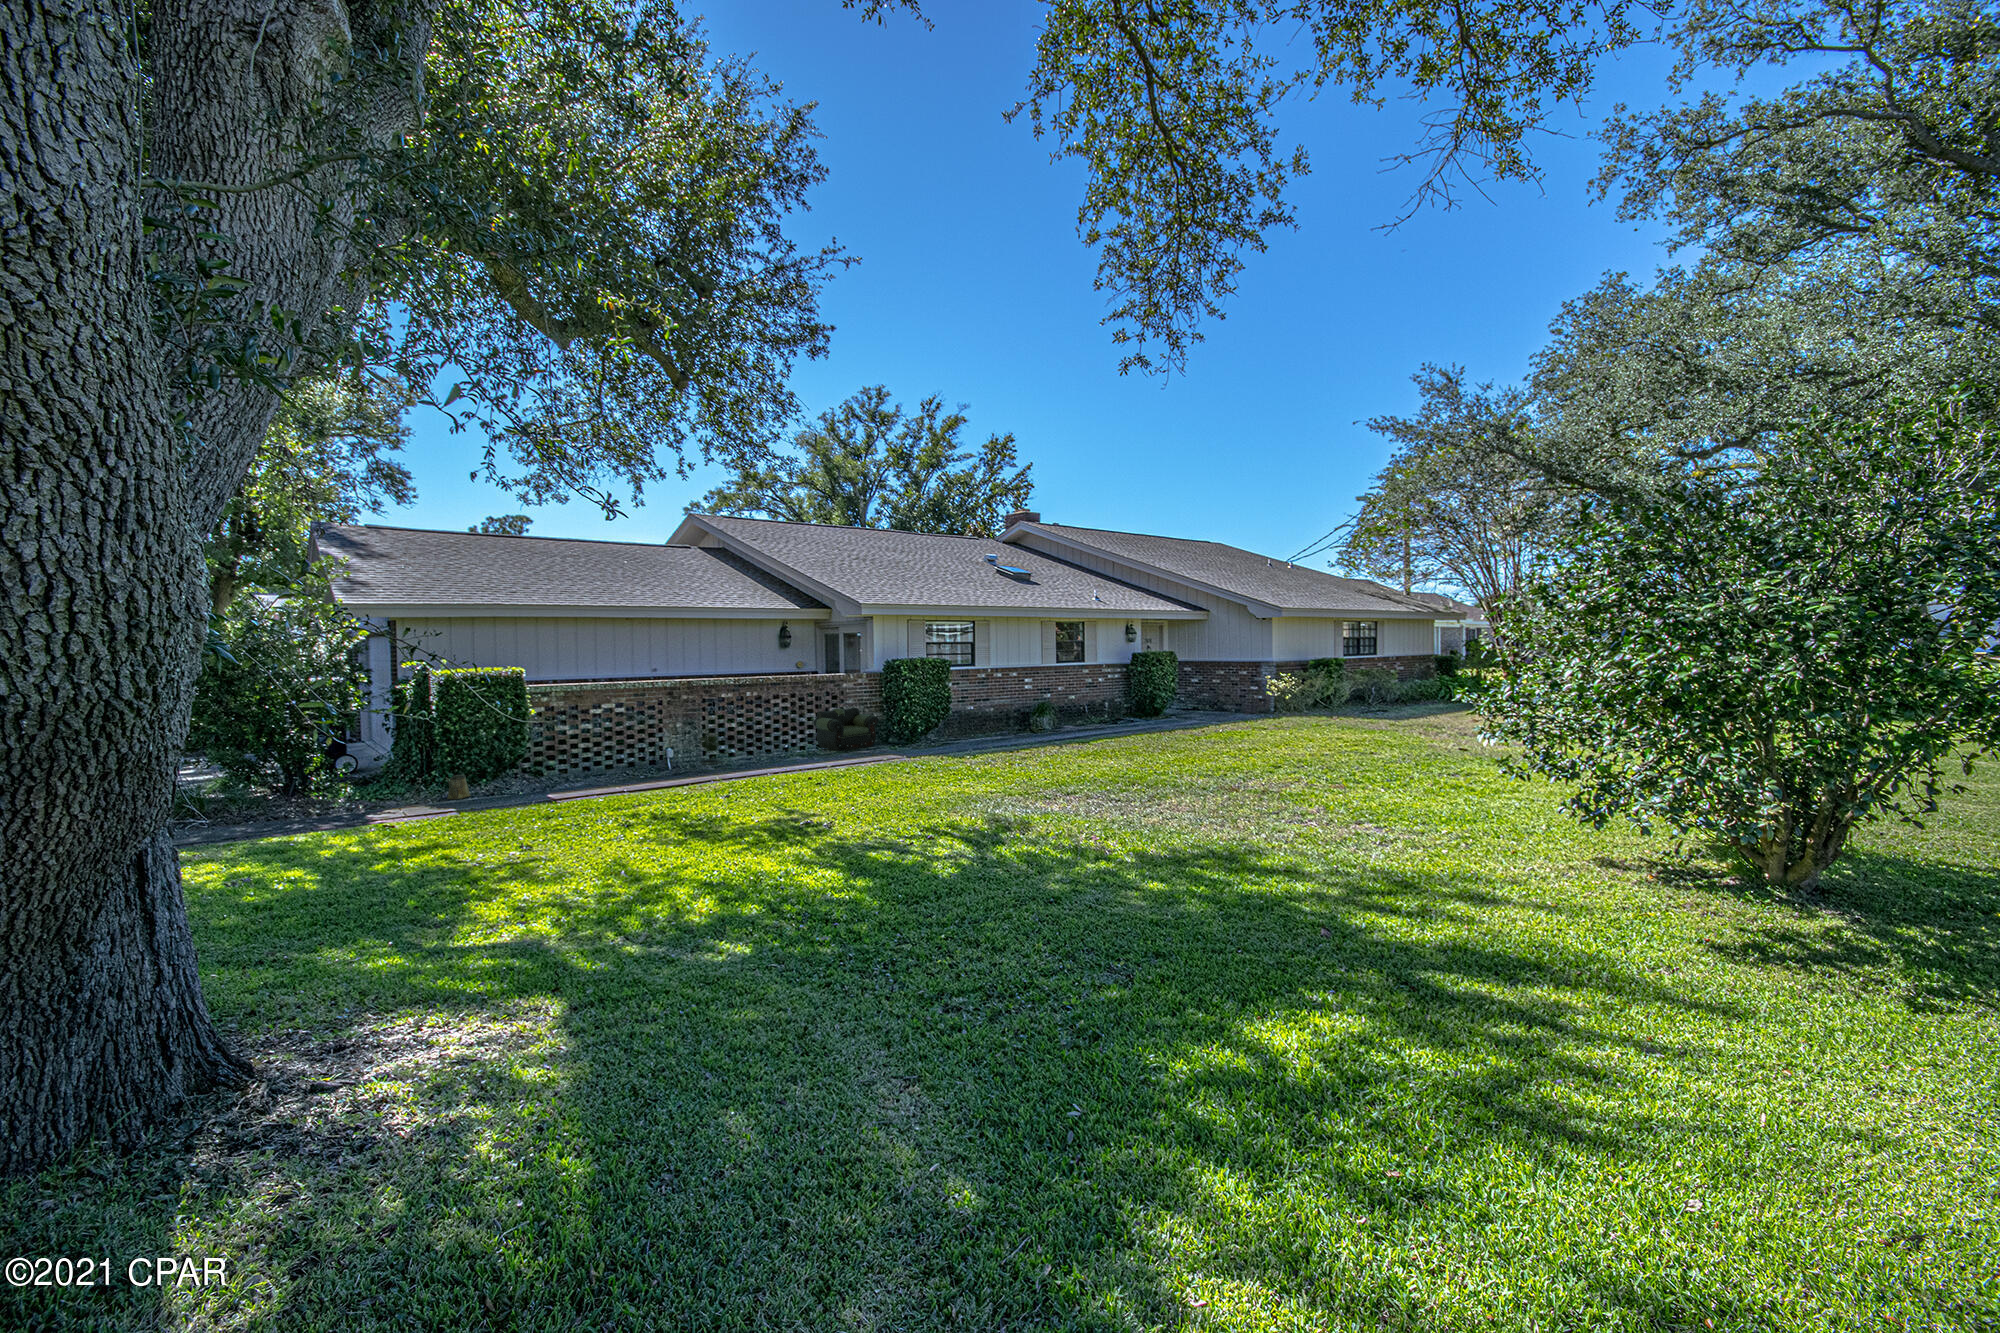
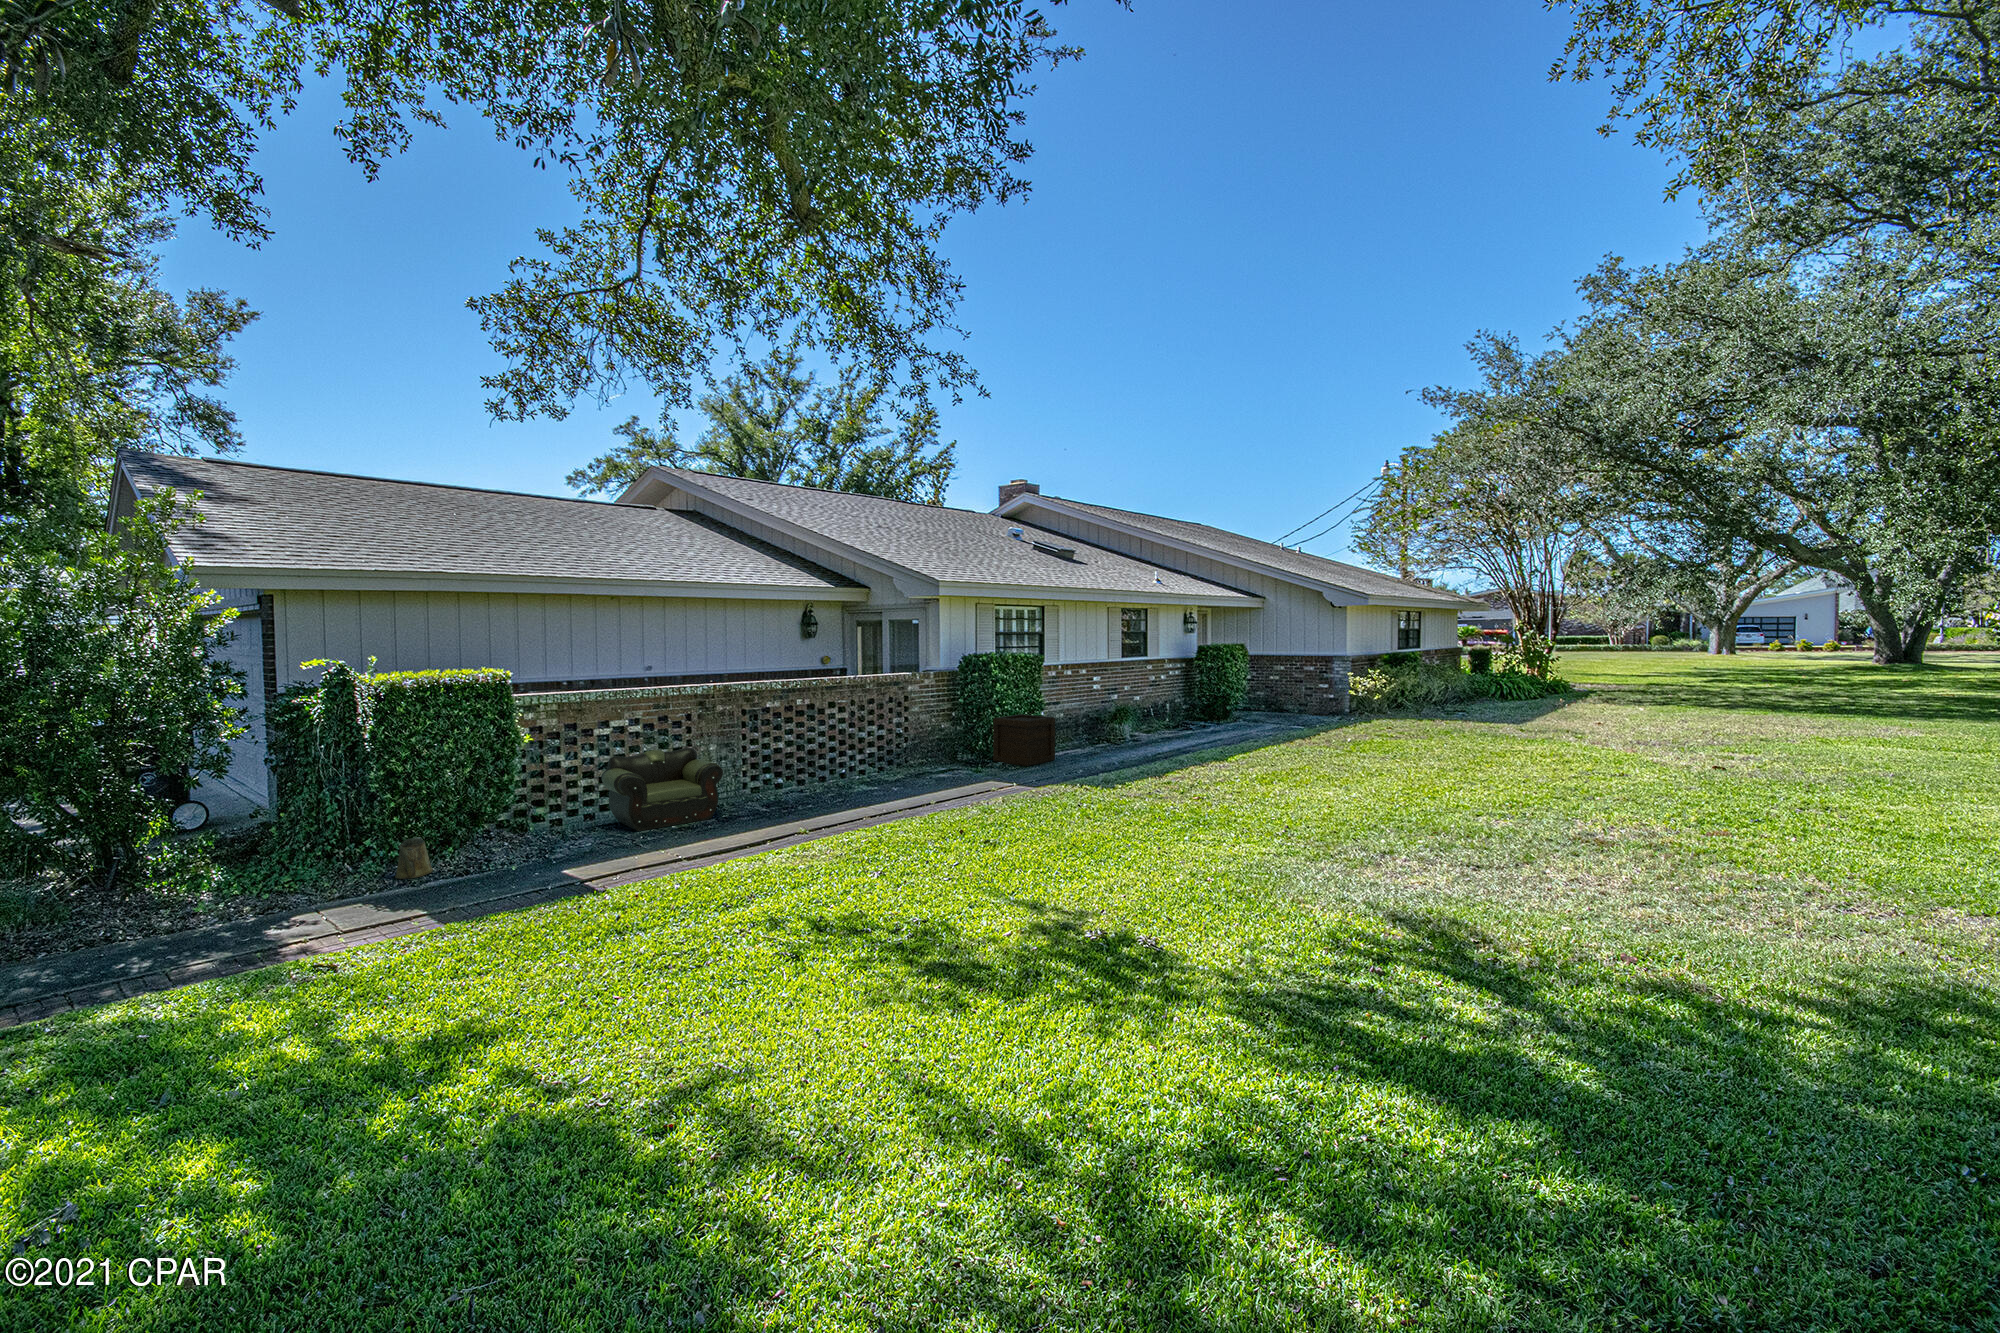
wooden crate: none [910,707,957,746] -> present [993,714,1055,766]
armchair: present [814,708,878,751] -> present [601,748,723,831]
potted tree: present [698,728,720,765] -> none [739,744,774,802]

